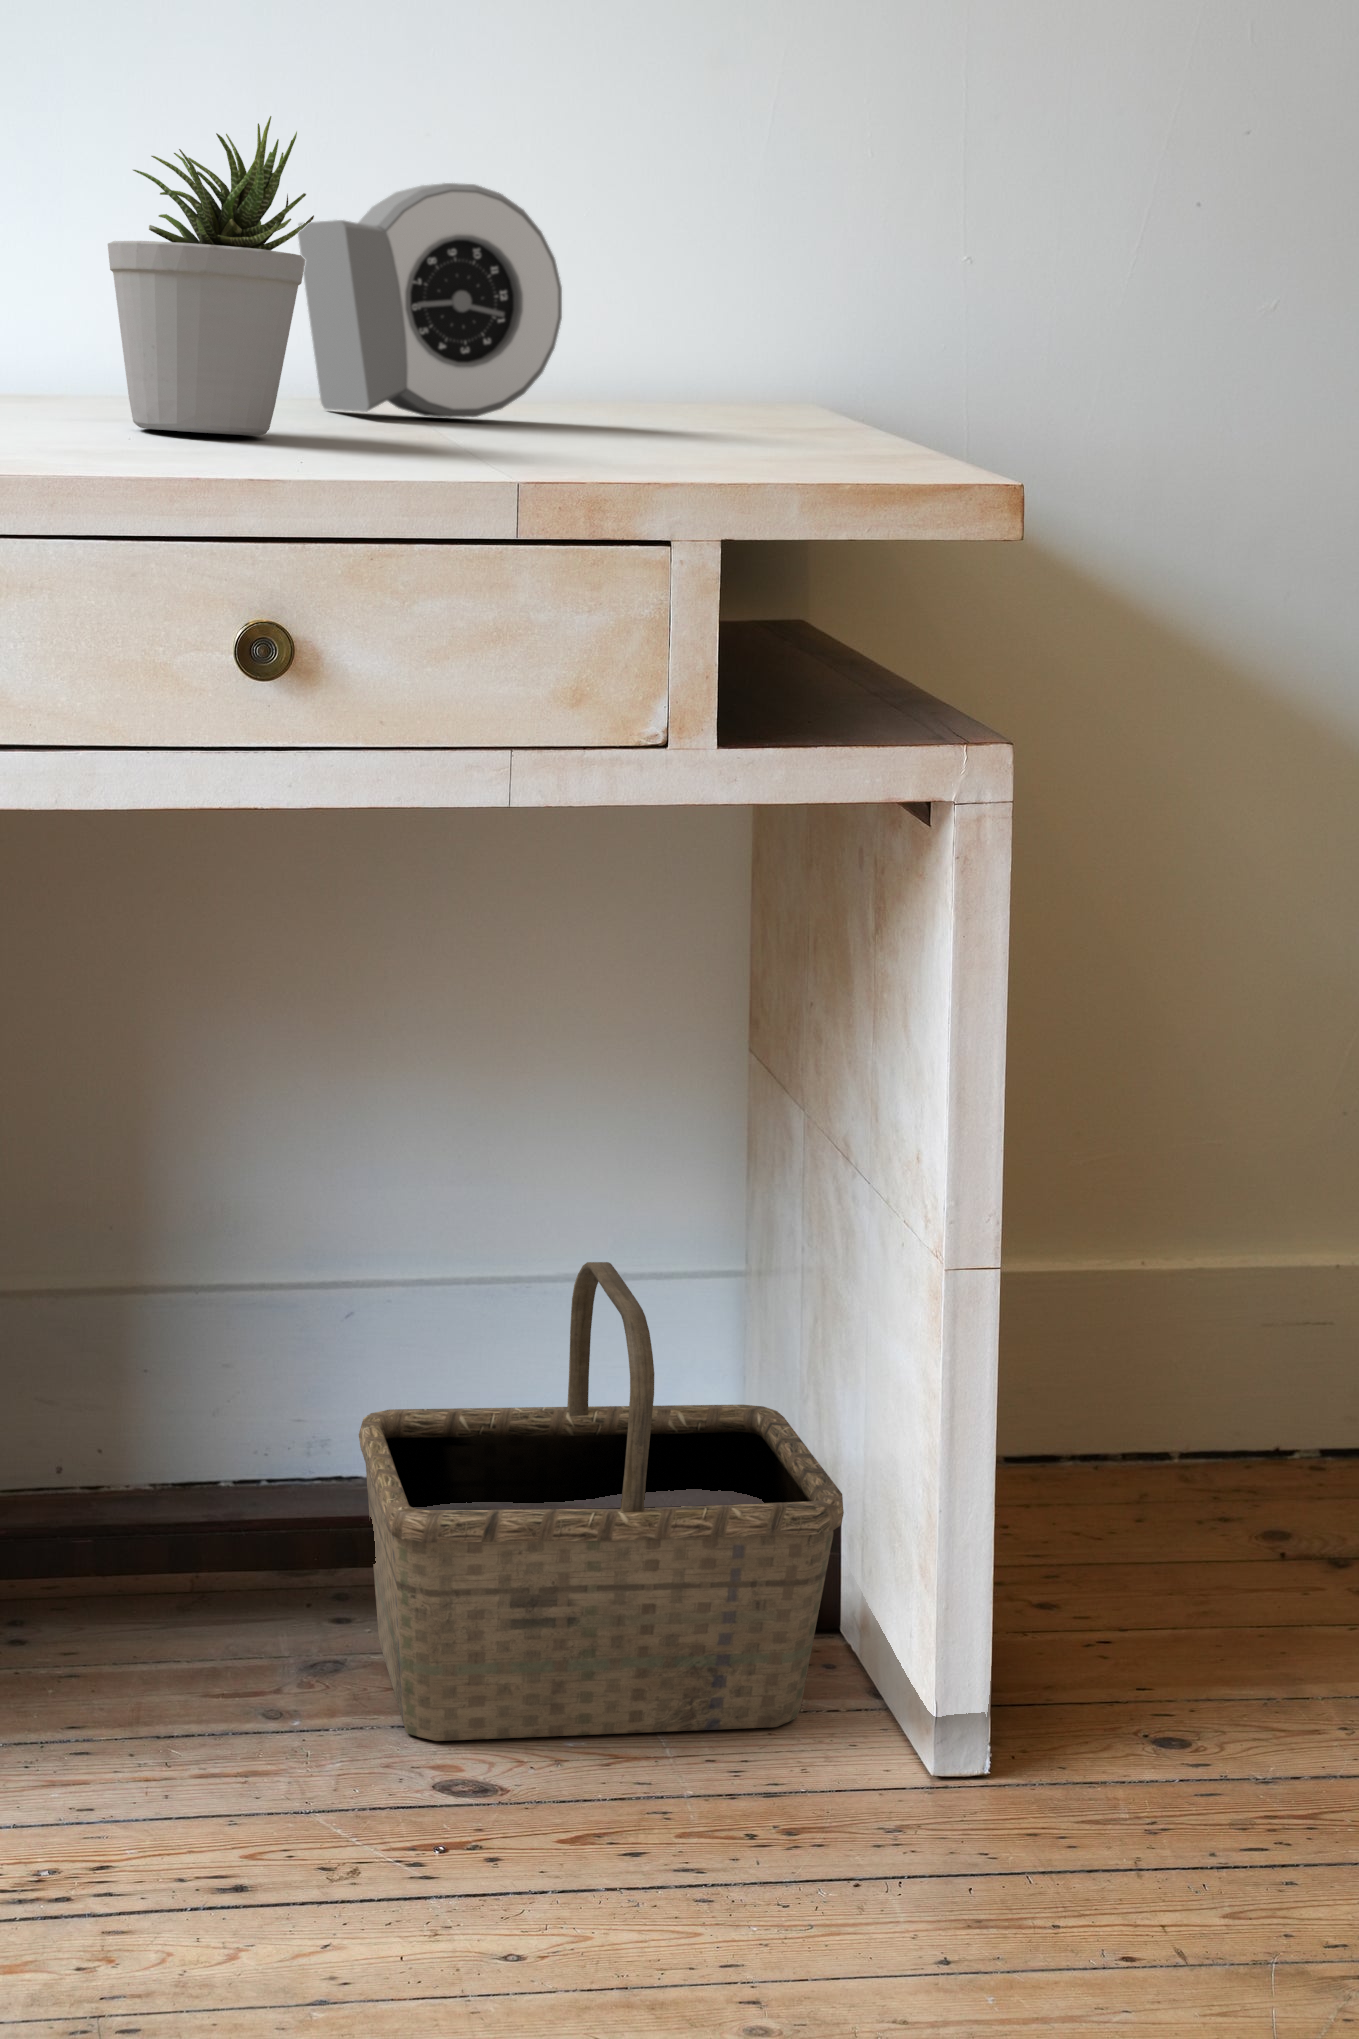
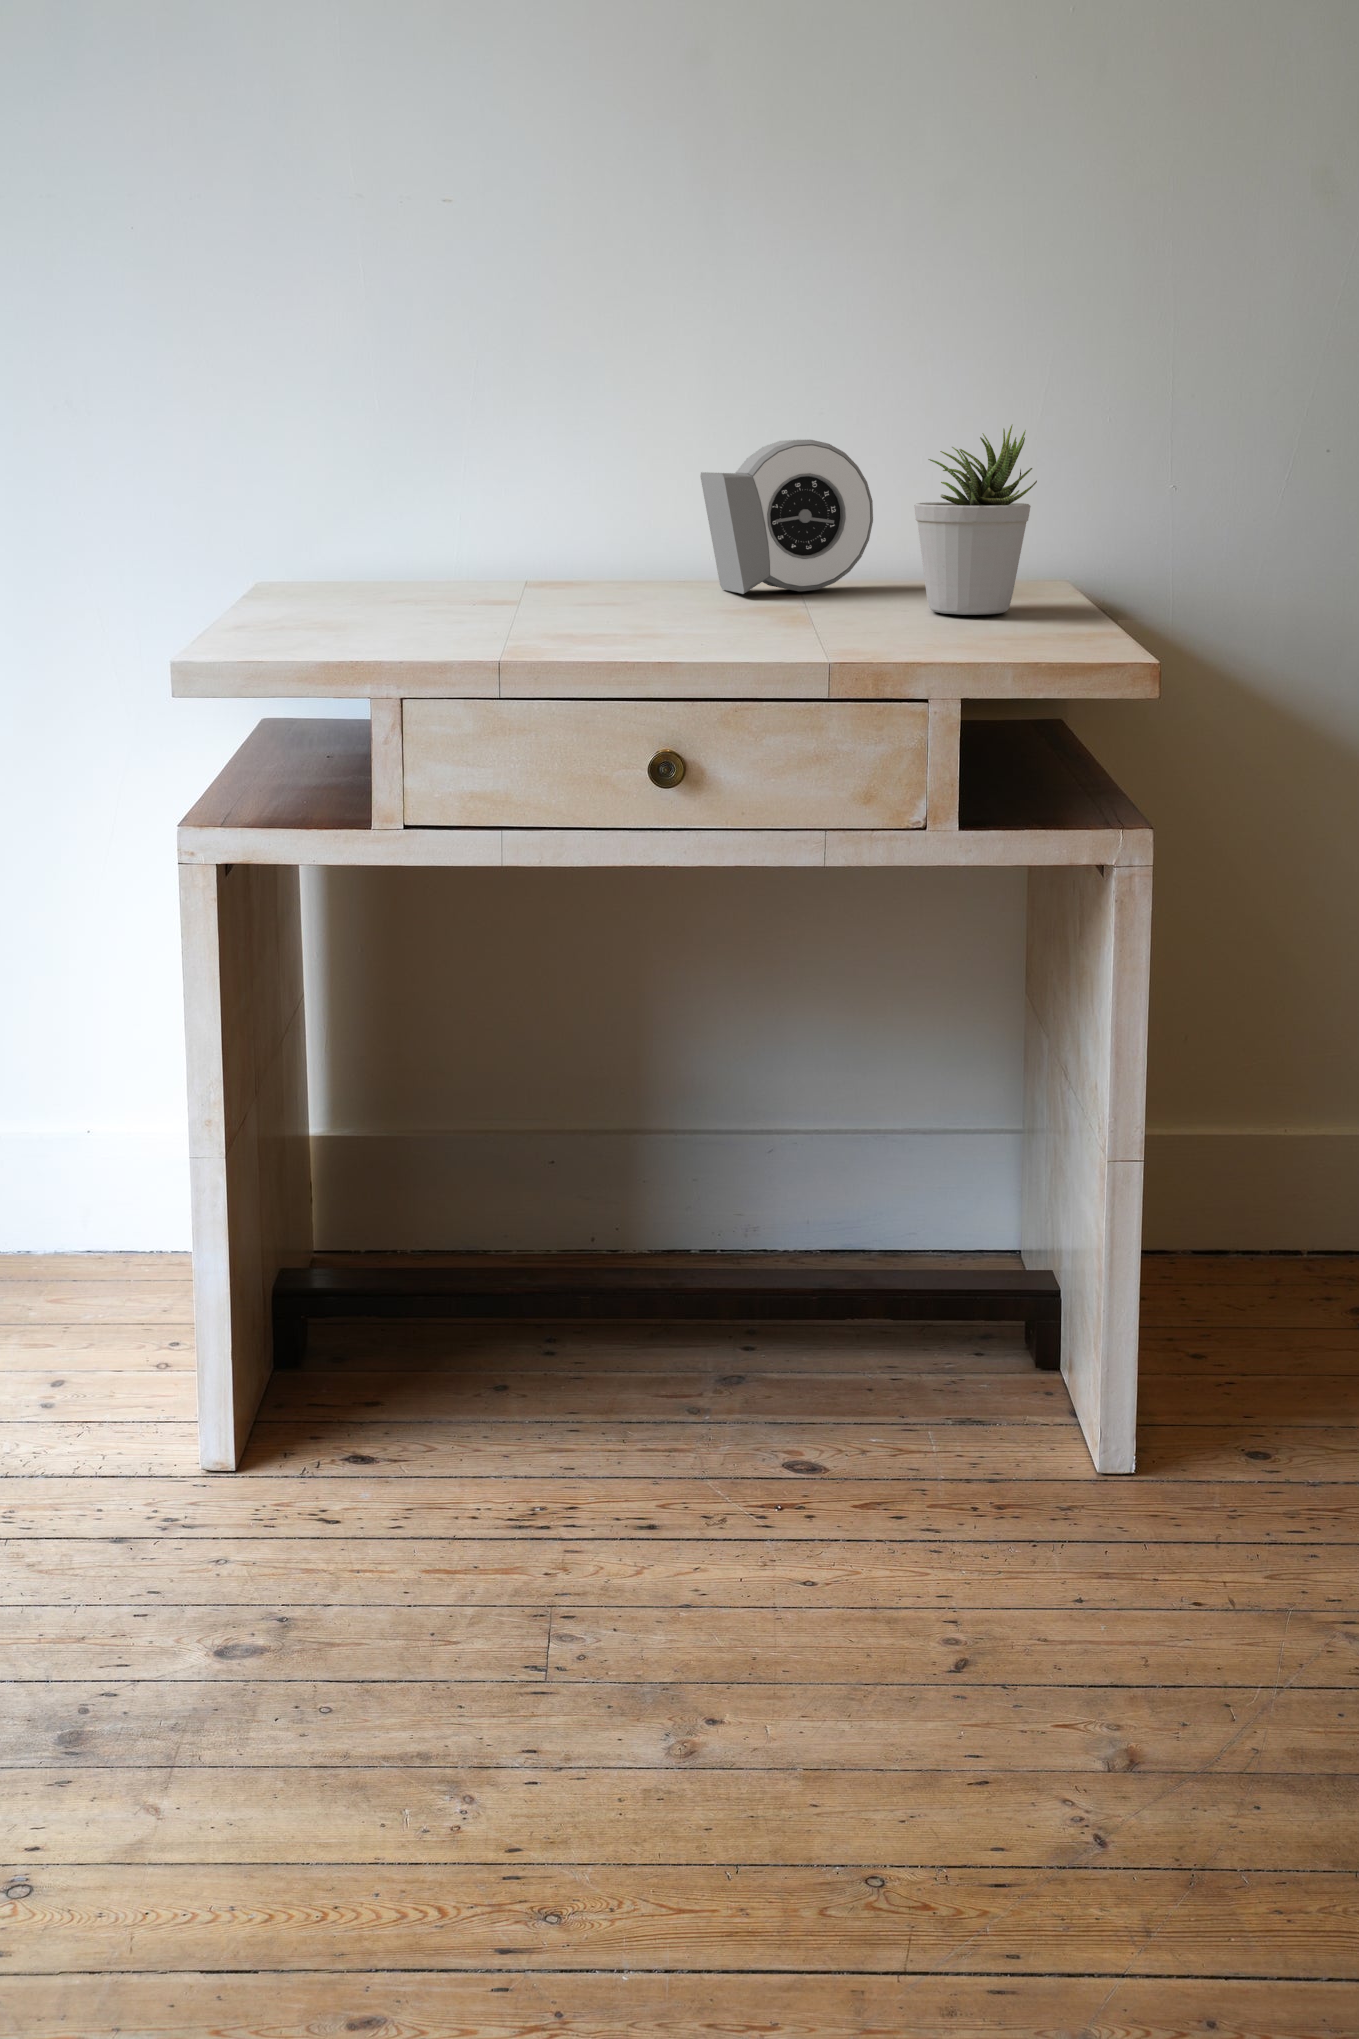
potted plant: present [108,116,314,436] -> present [914,425,1037,615]
basket: present [359,1262,844,1741] -> none [749,1135,1047,1434]

